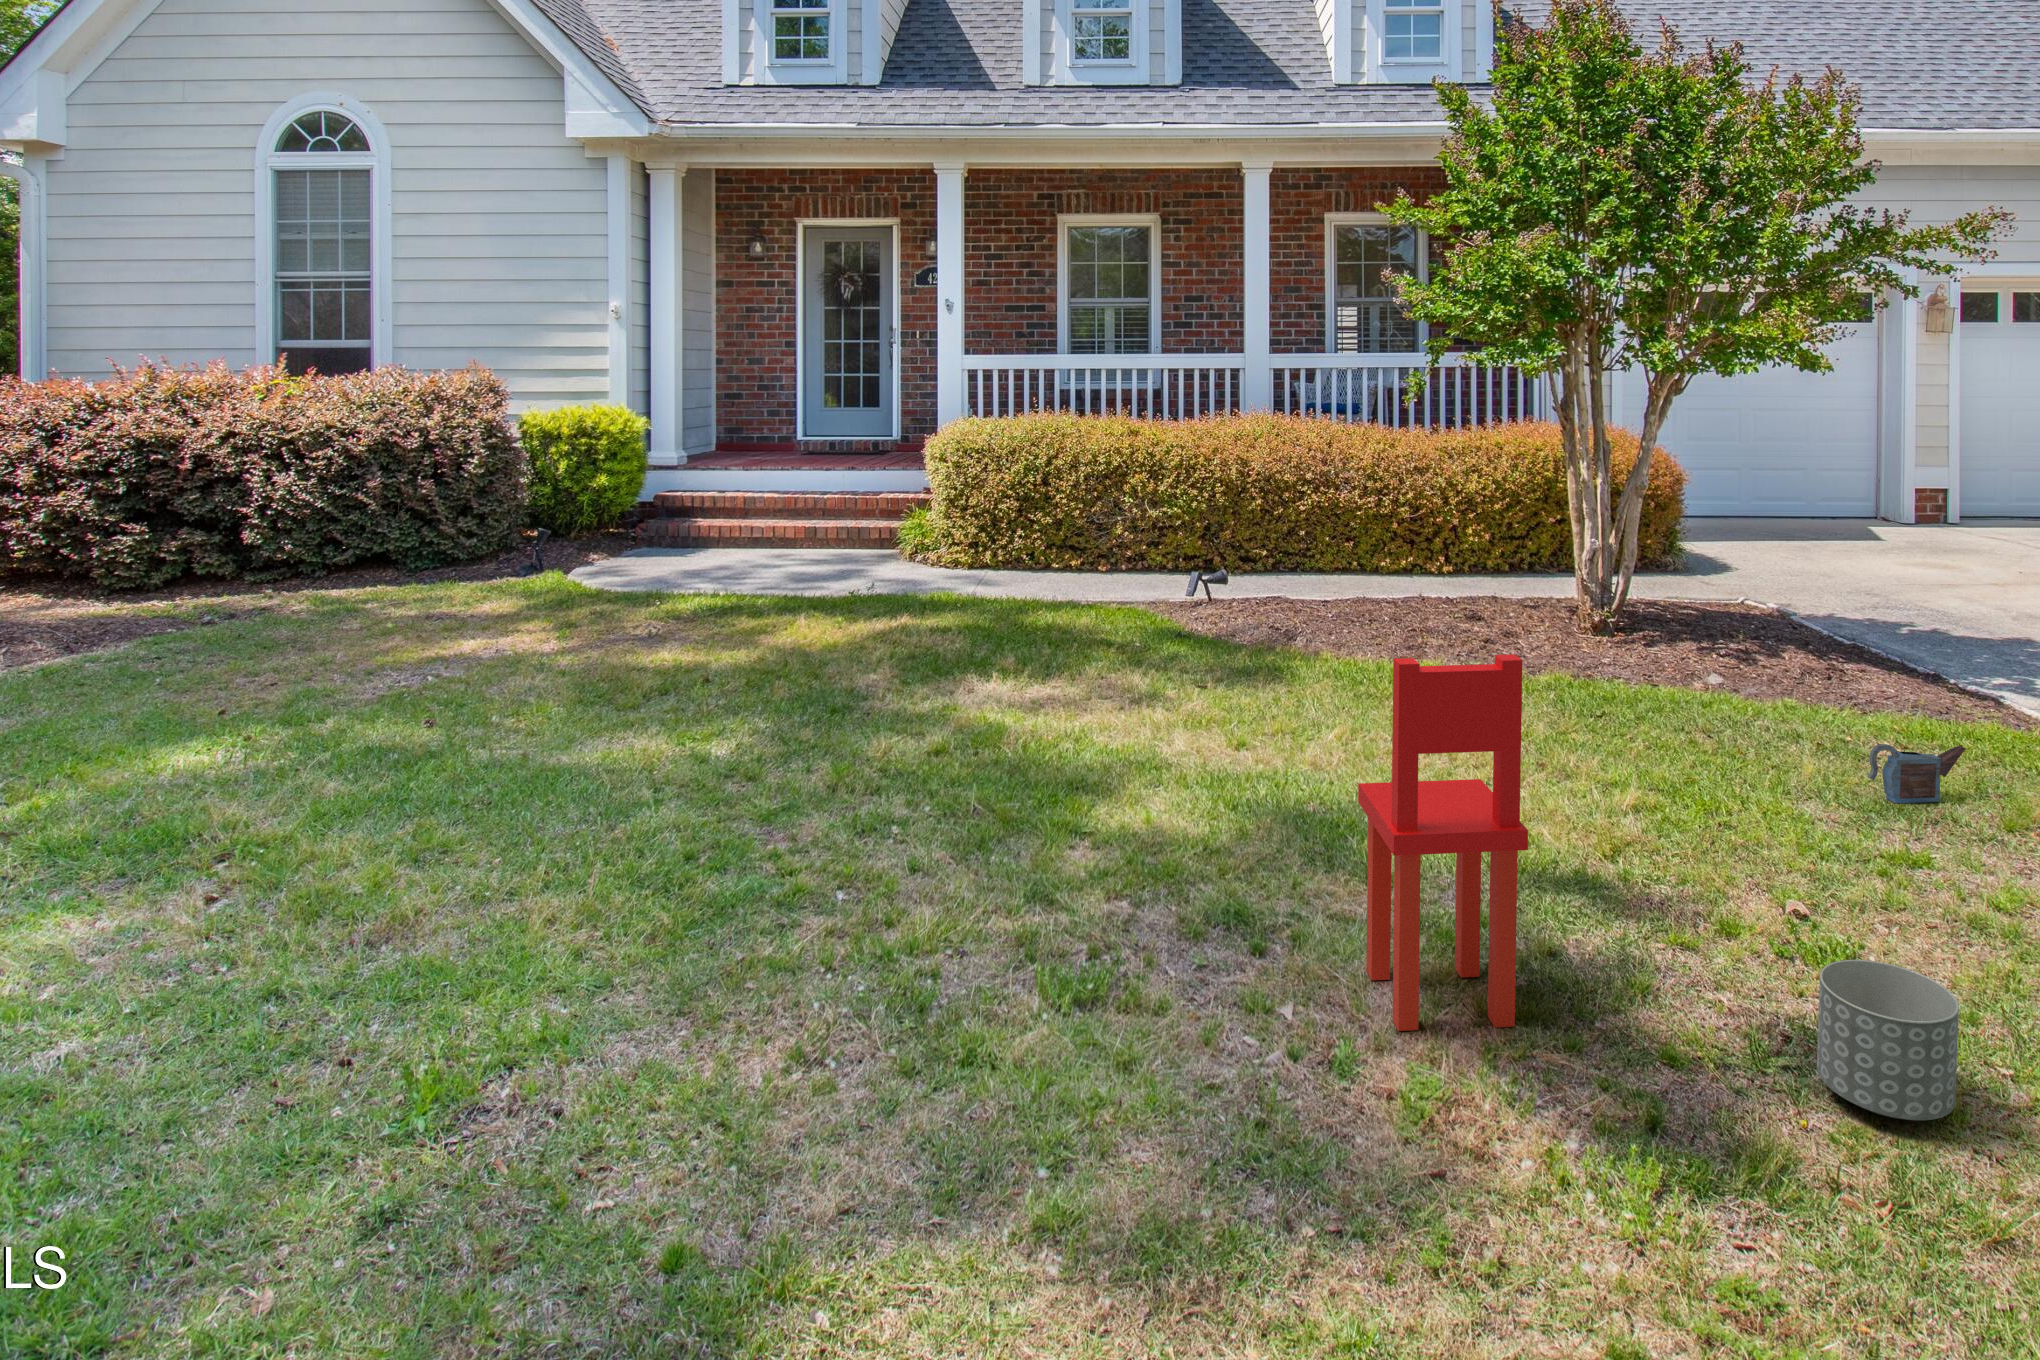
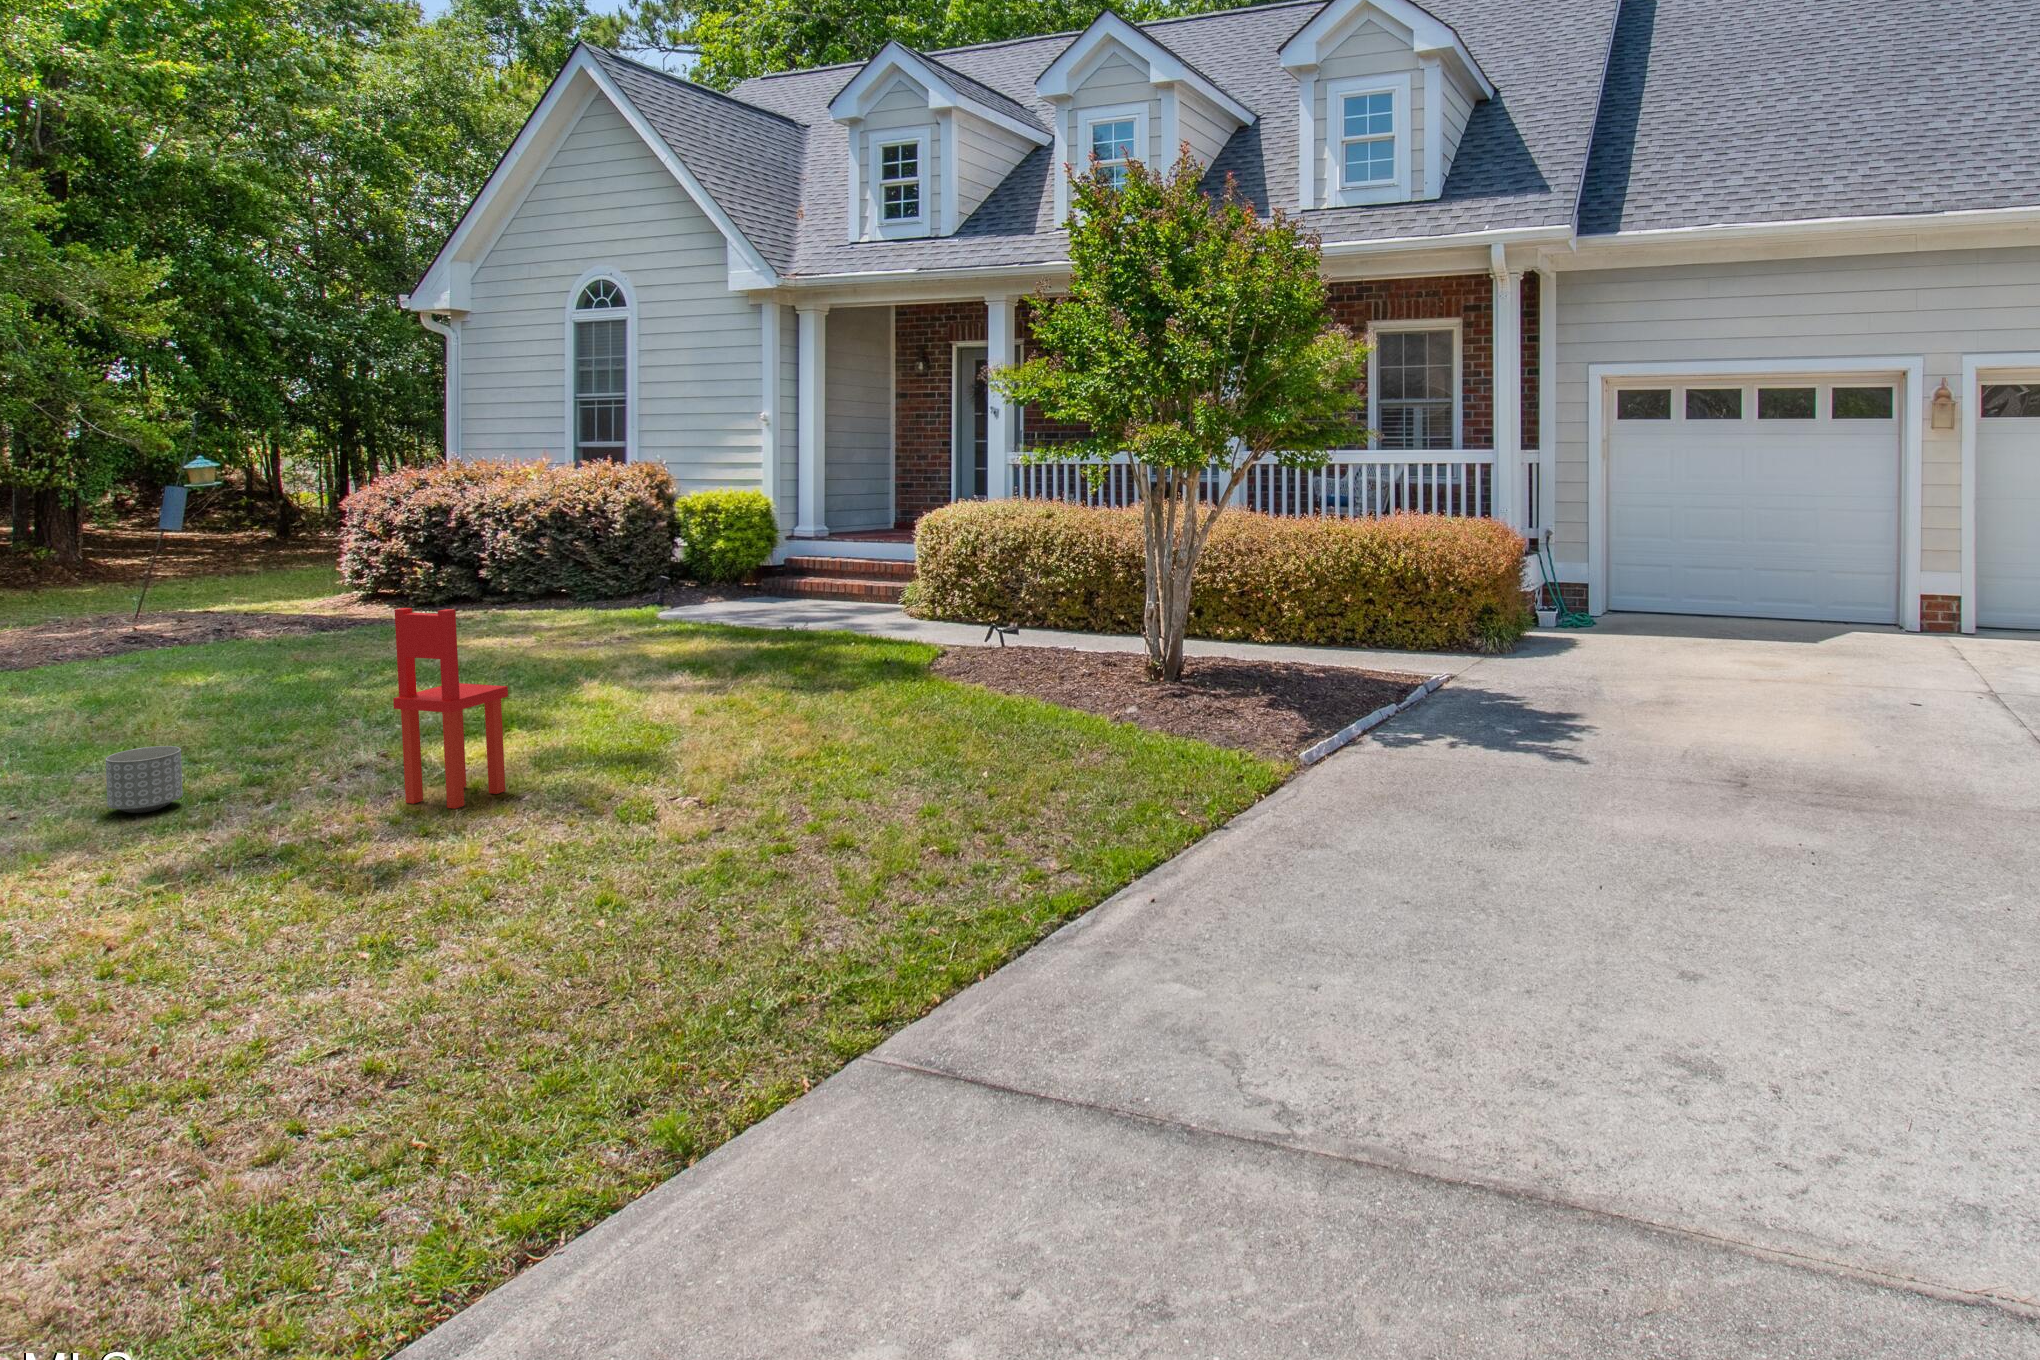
watering can: present [1868,744,1966,803] -> none [966,727,1034,772]
planter: present [1817,960,1959,1120] -> present [106,746,183,813]

